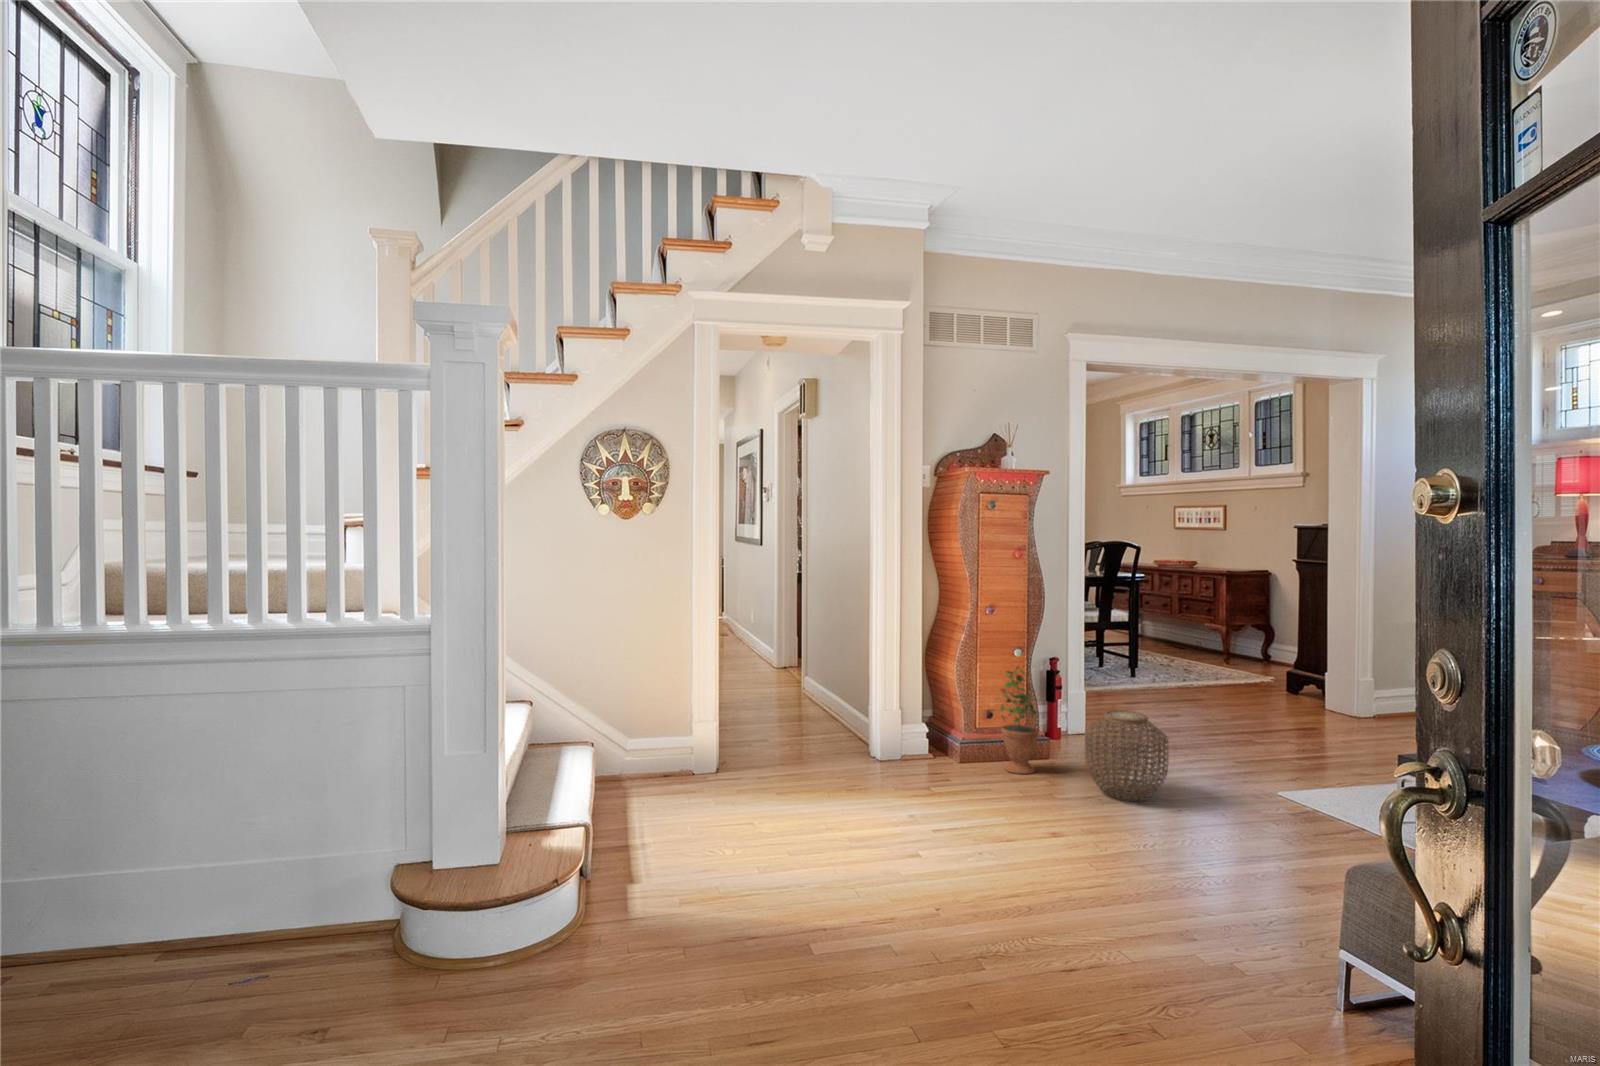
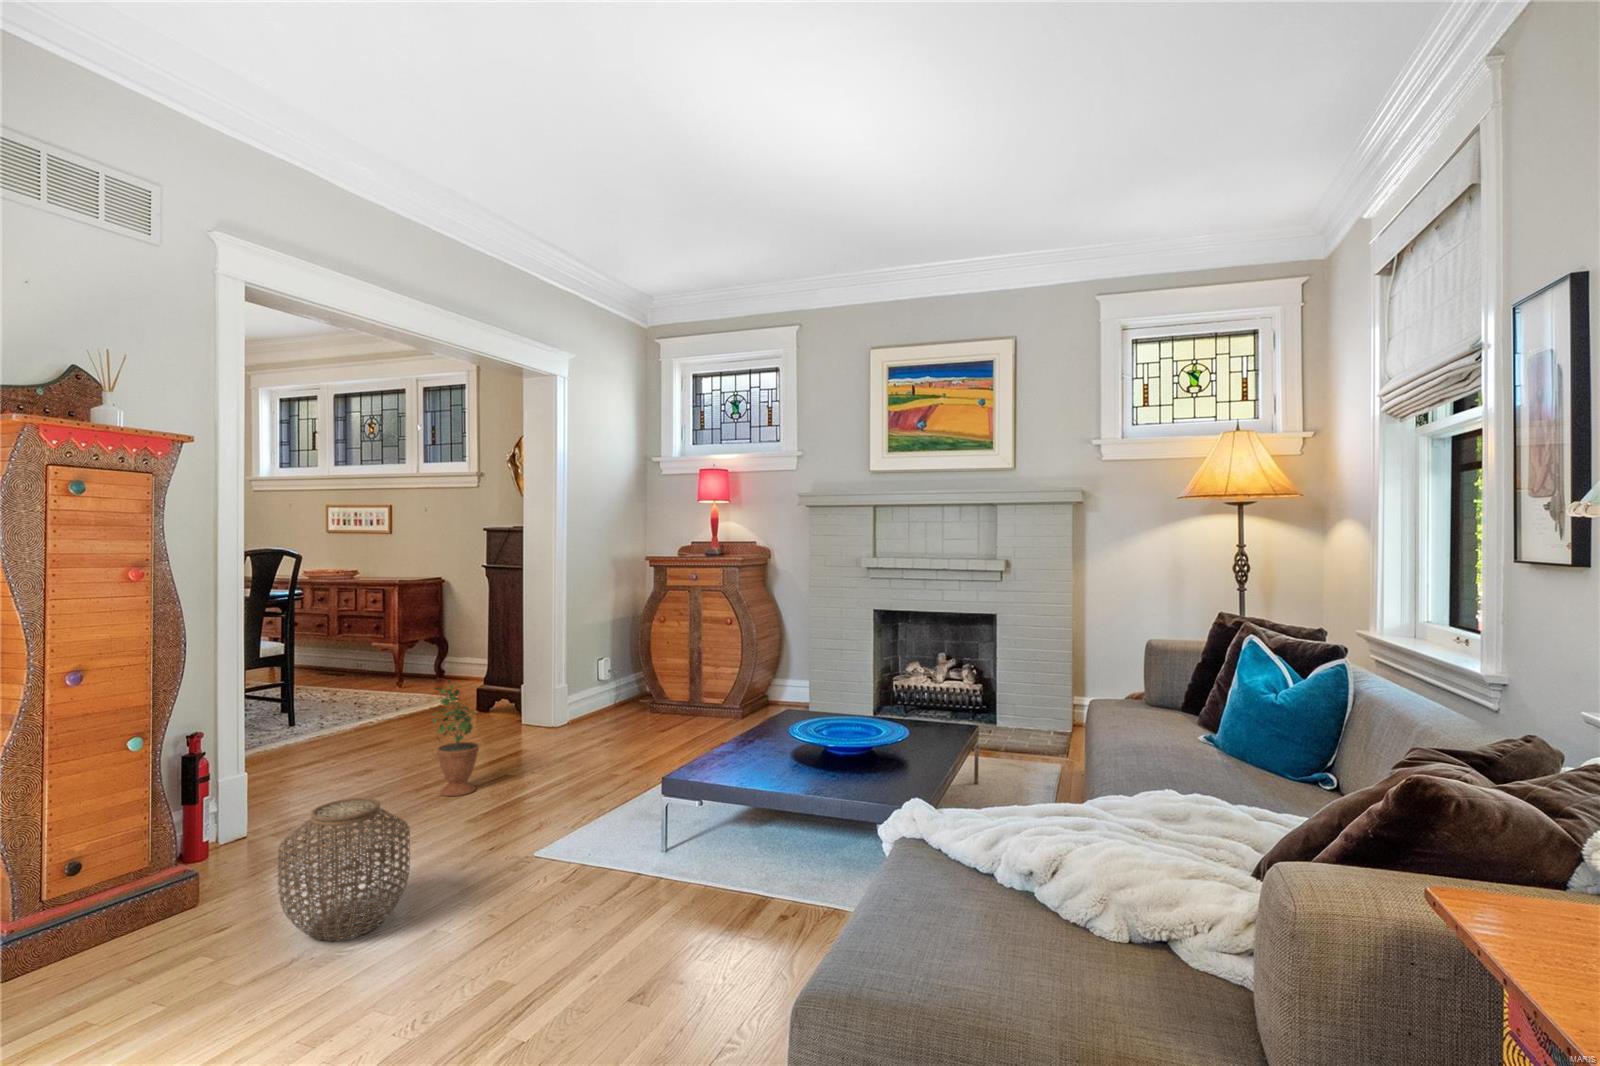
potted plant: present [995,667,1039,774] -> present [433,681,479,796]

